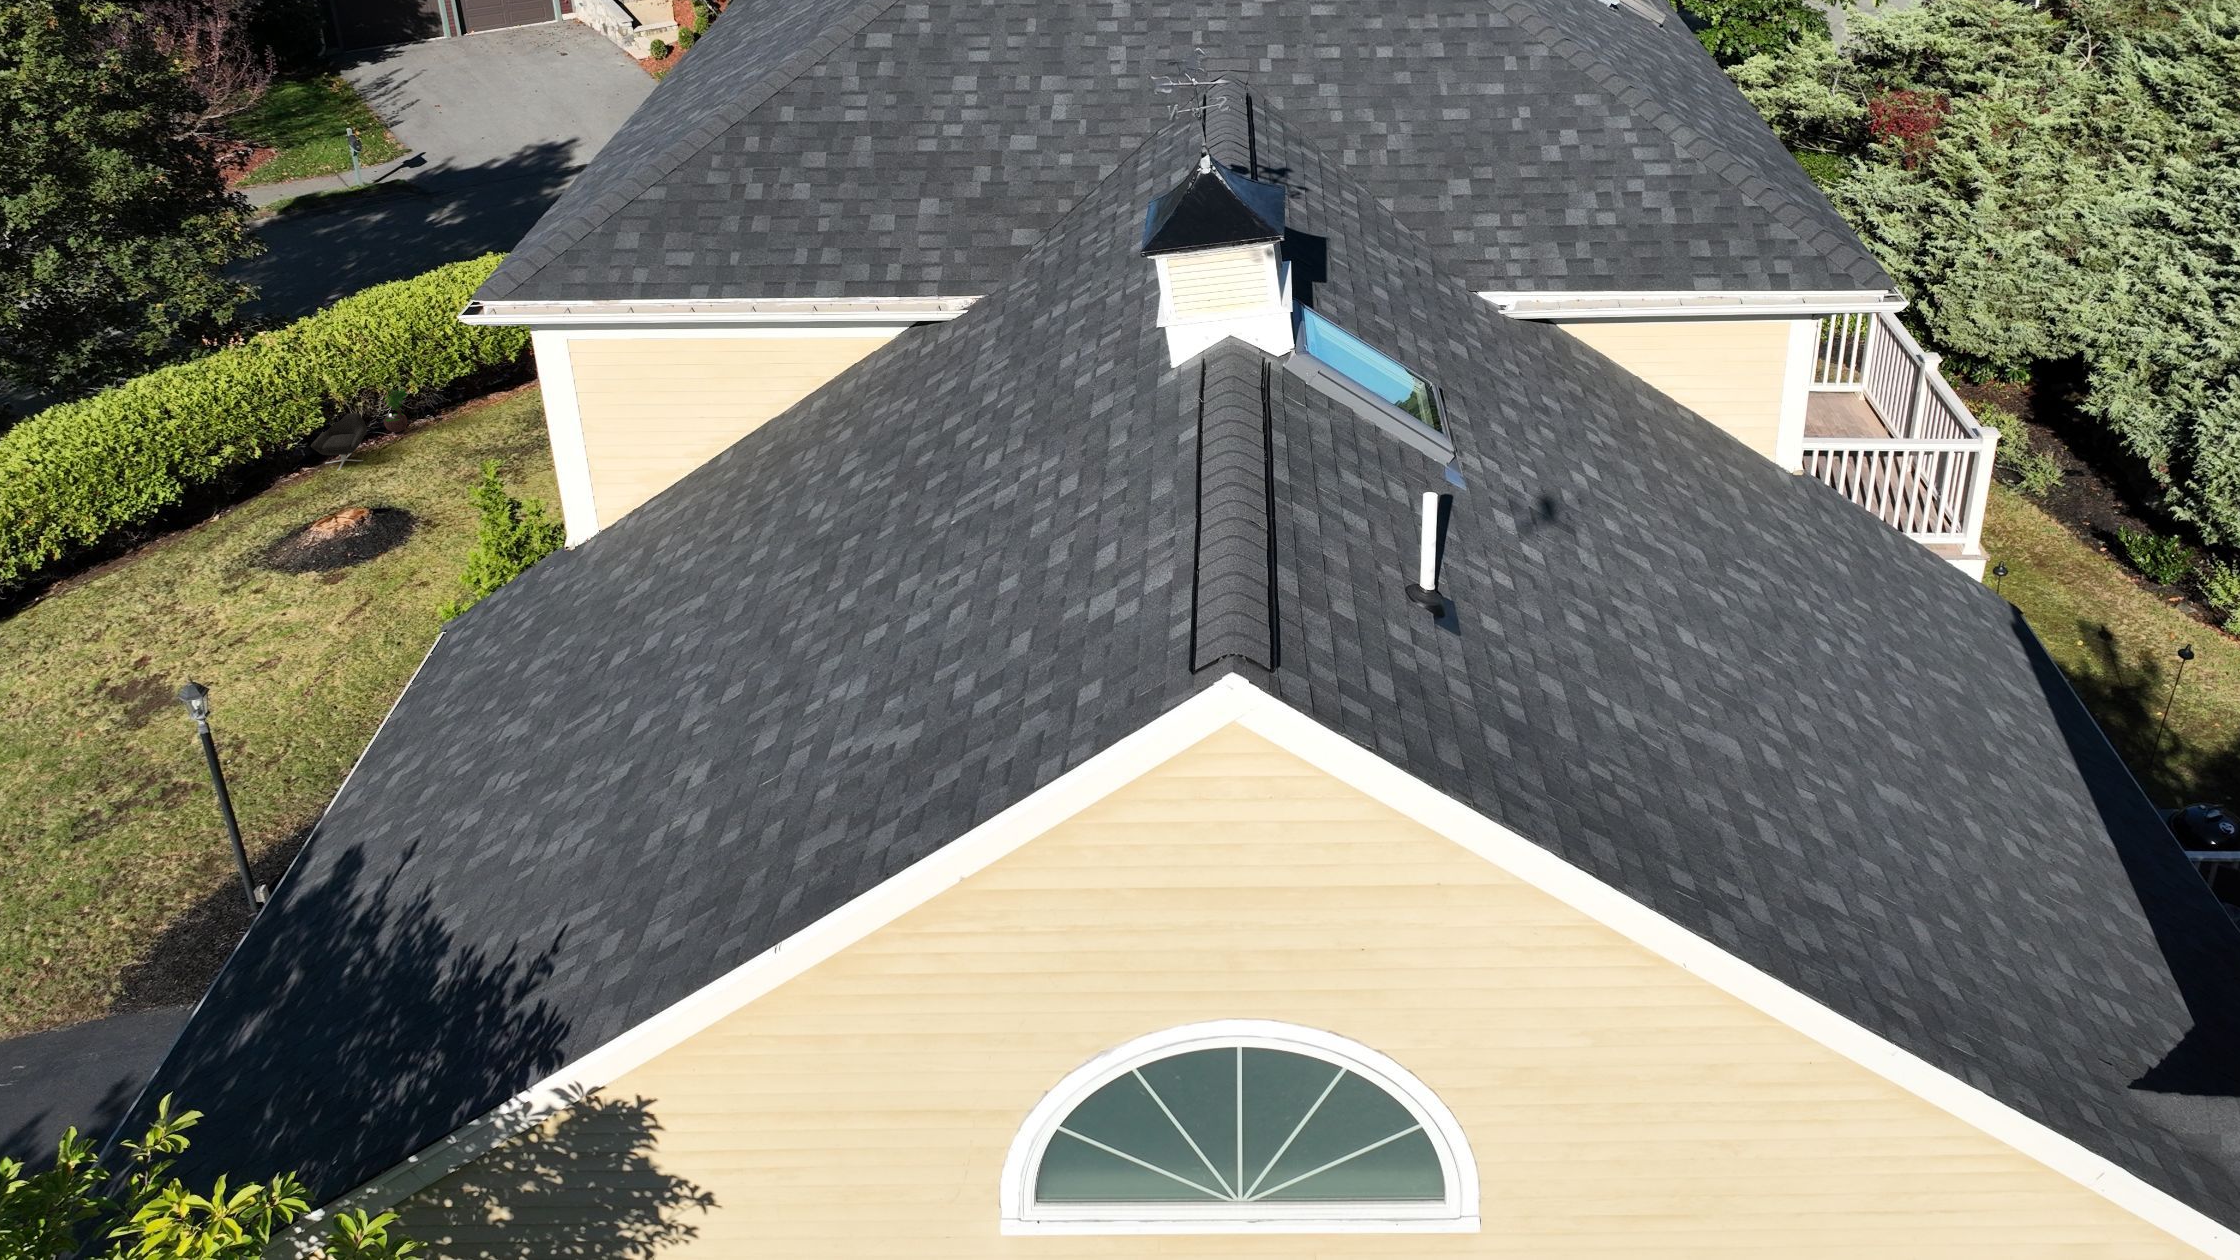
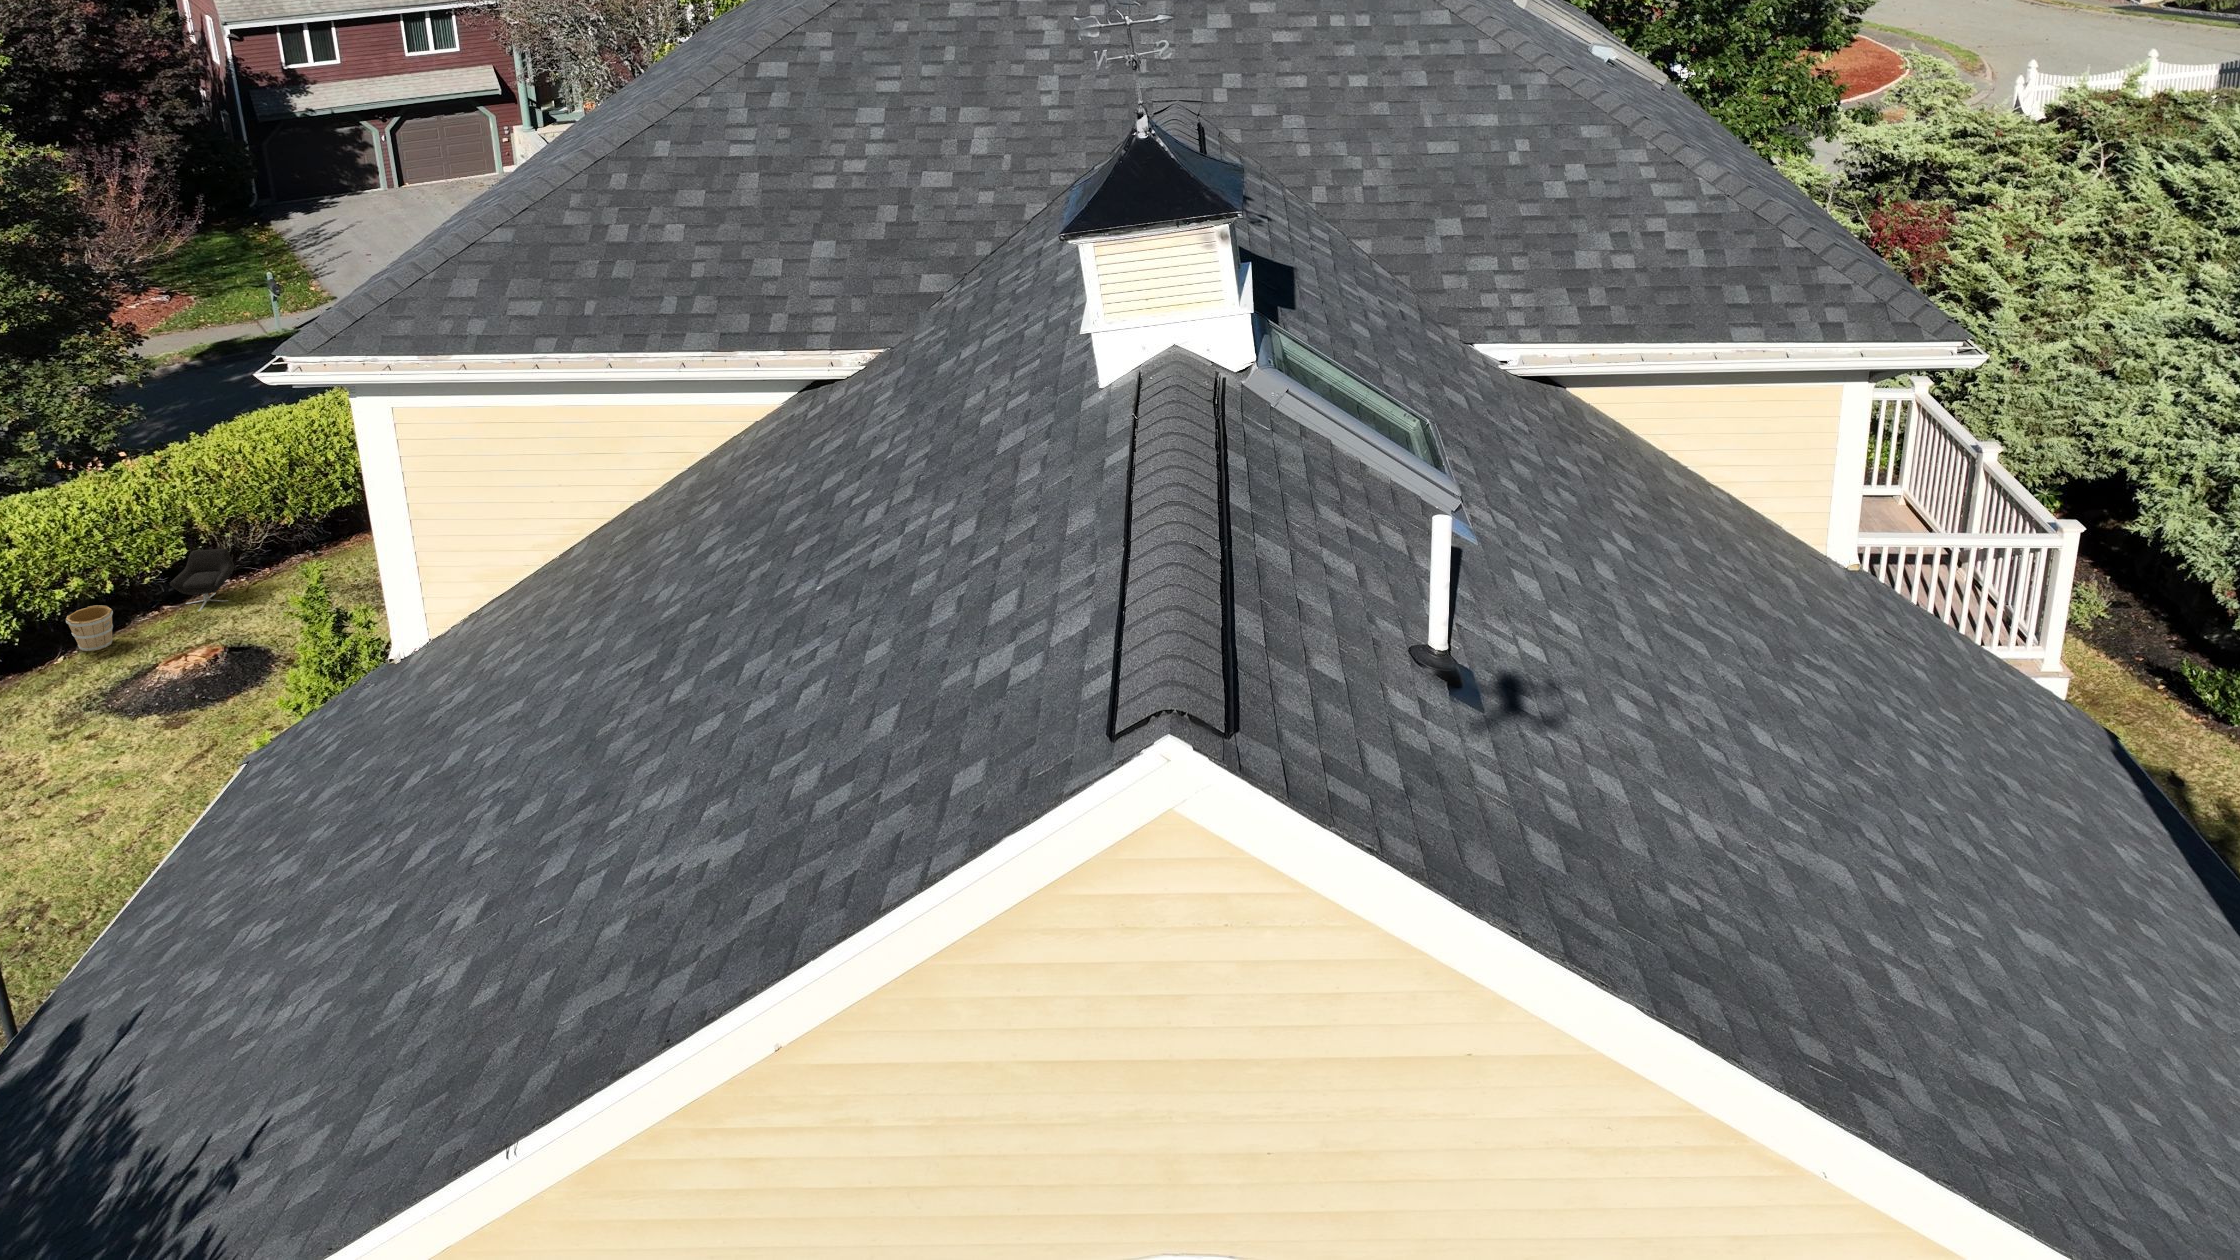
potted tree: present [384,389,408,432] -> none [253,520,284,571]
wooden bucket: none [222,467,264,509] -> present [66,605,113,651]

